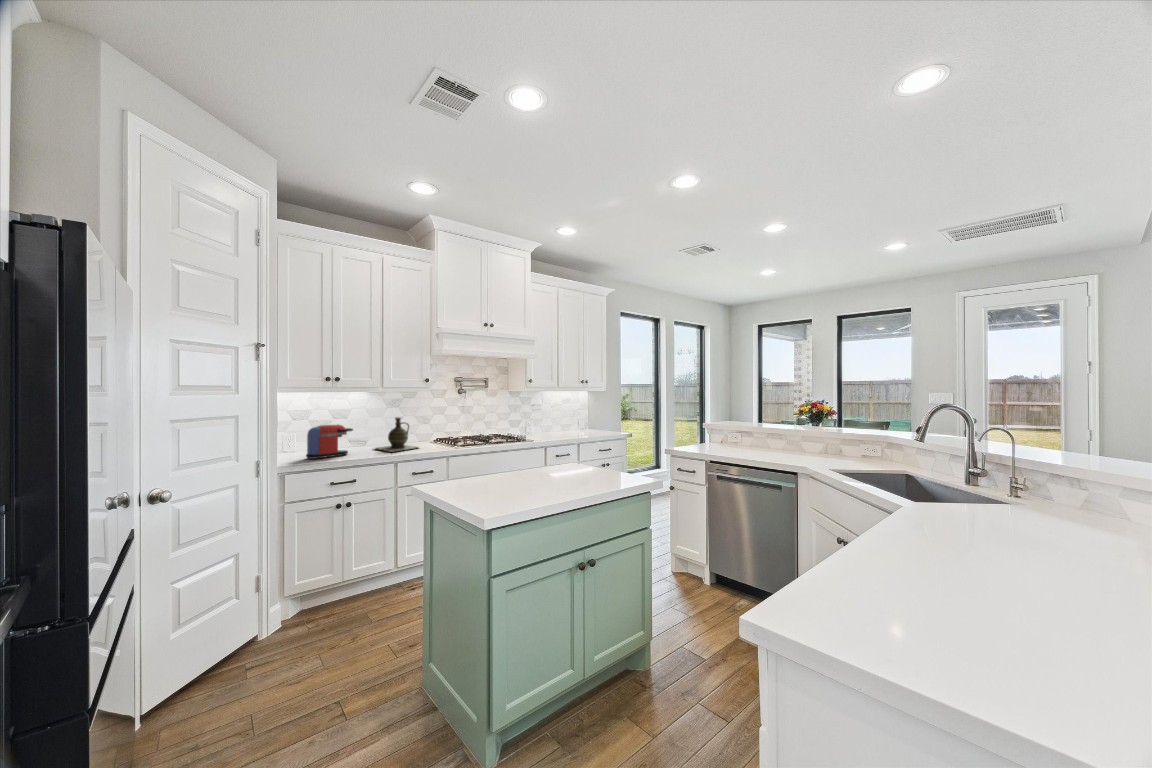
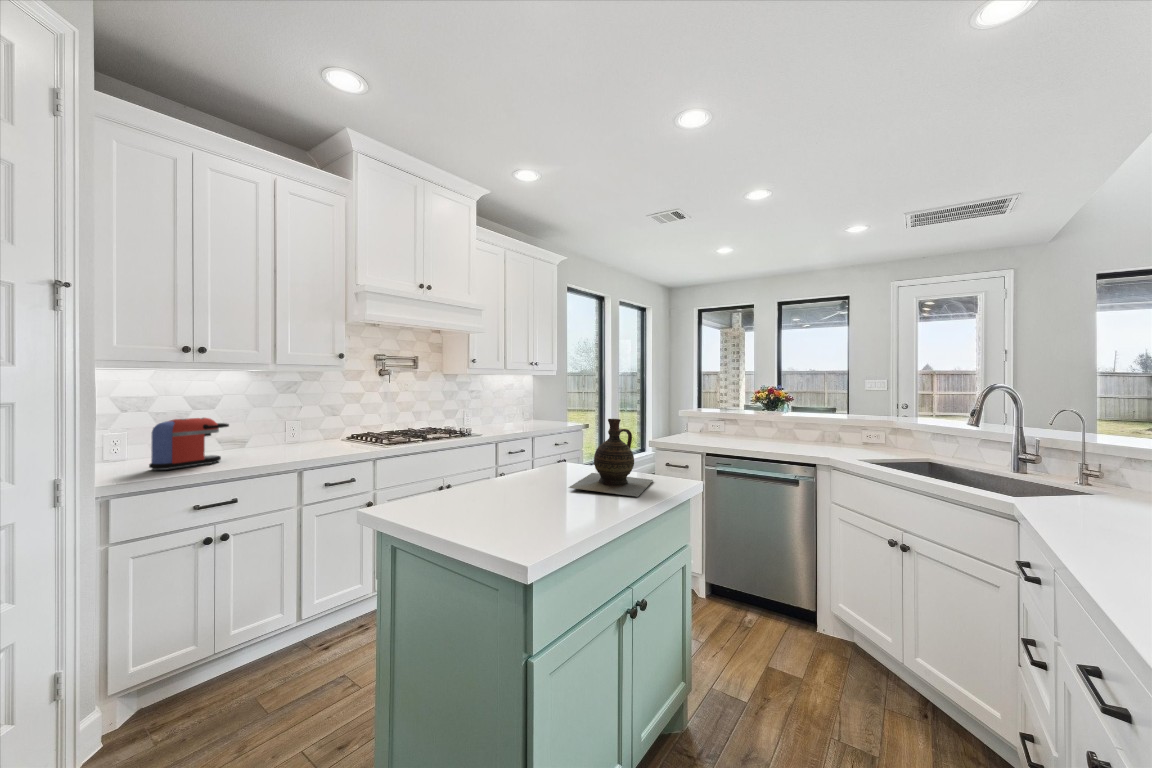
ceramic jug: present [375,418,418,452] -> present [569,419,653,497]

